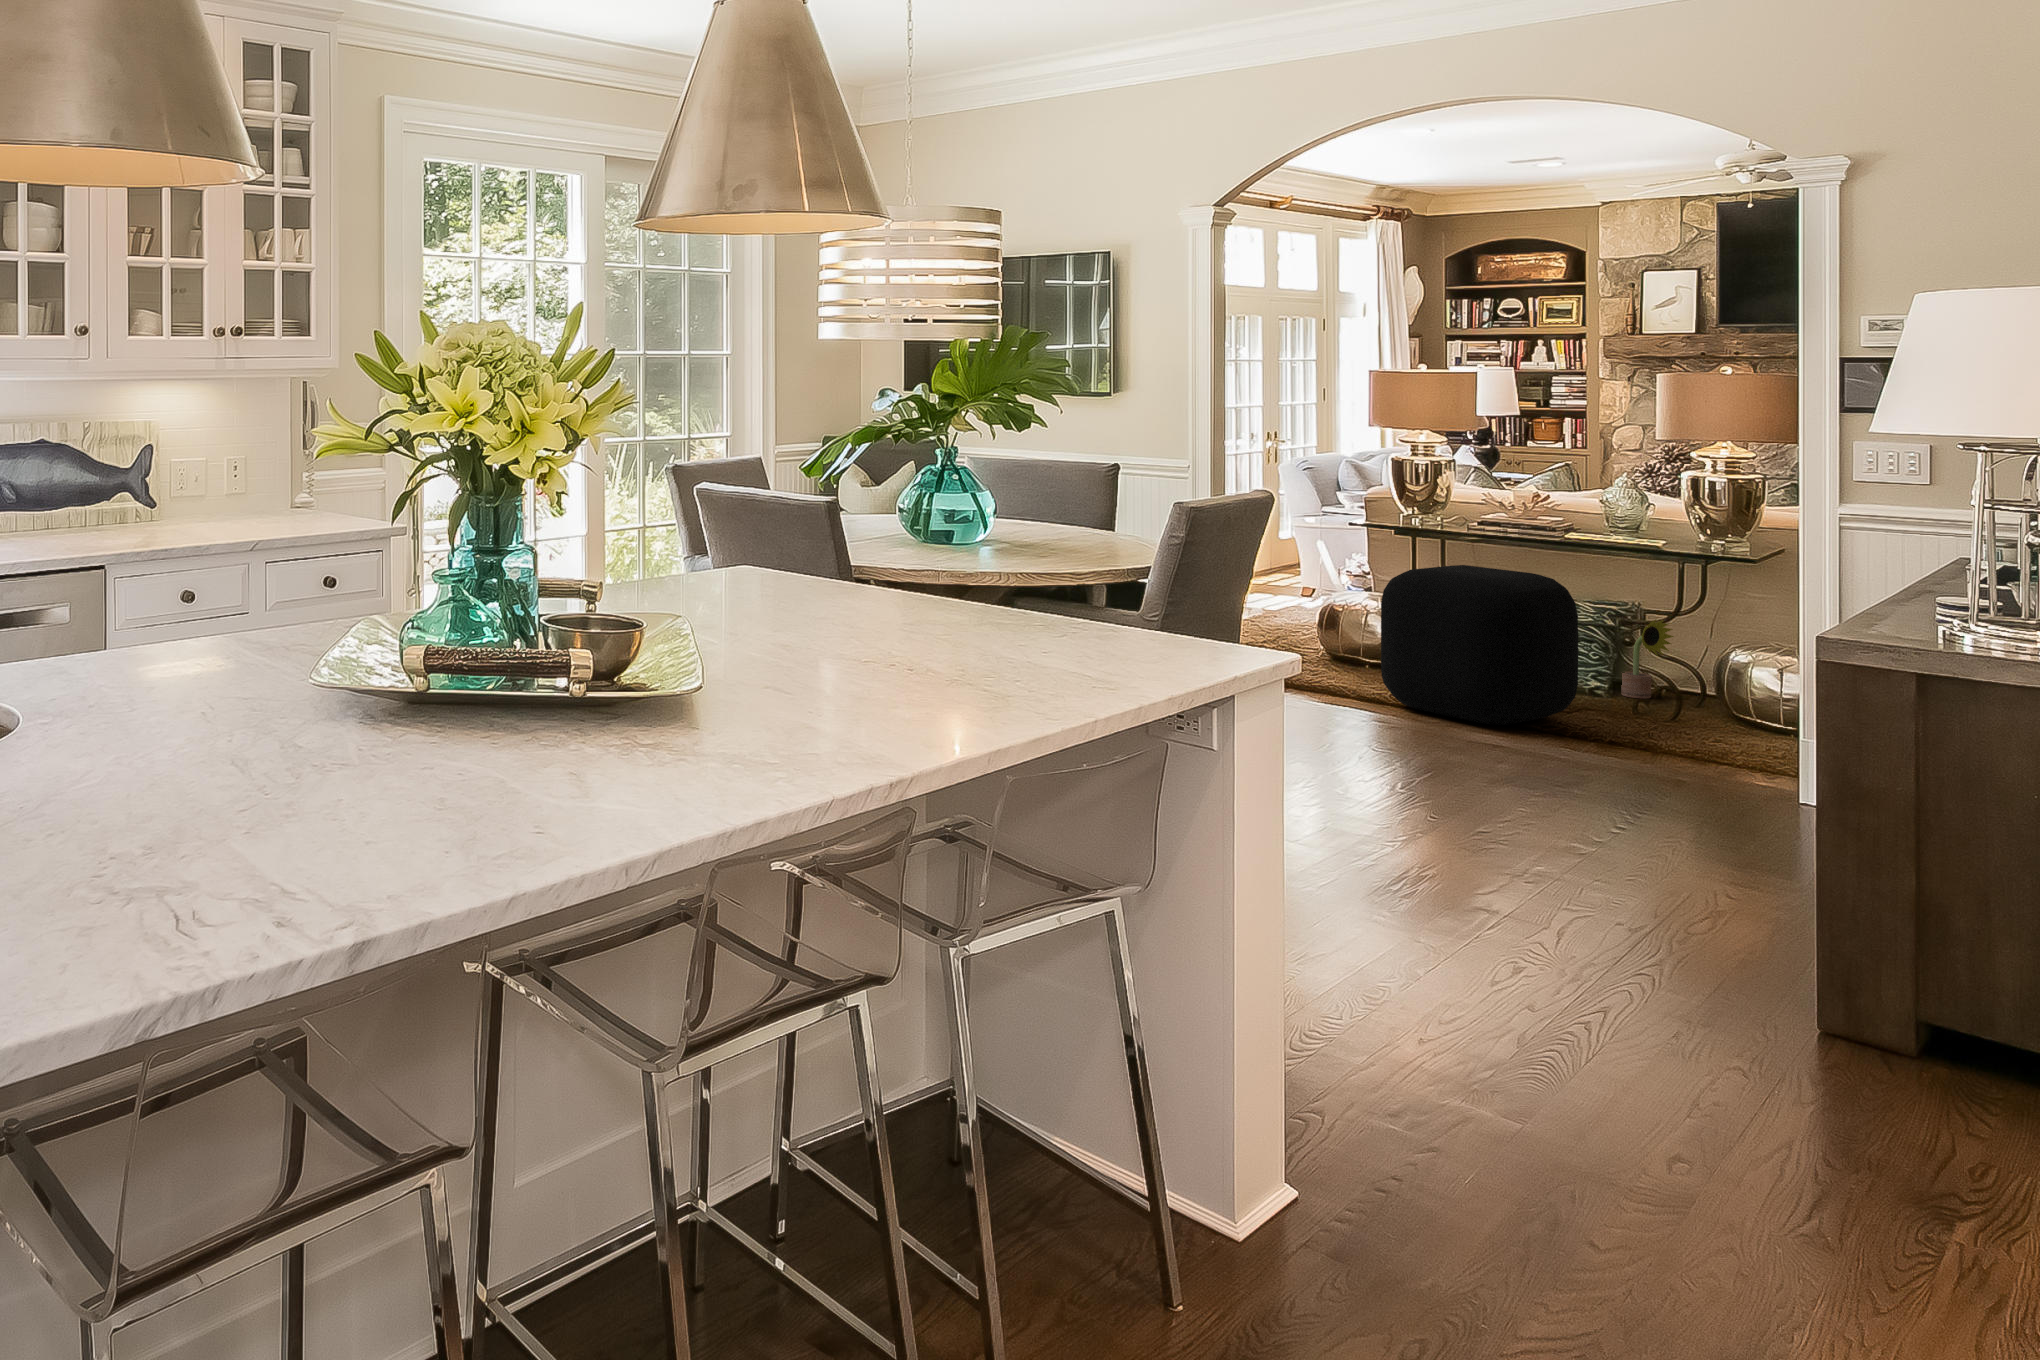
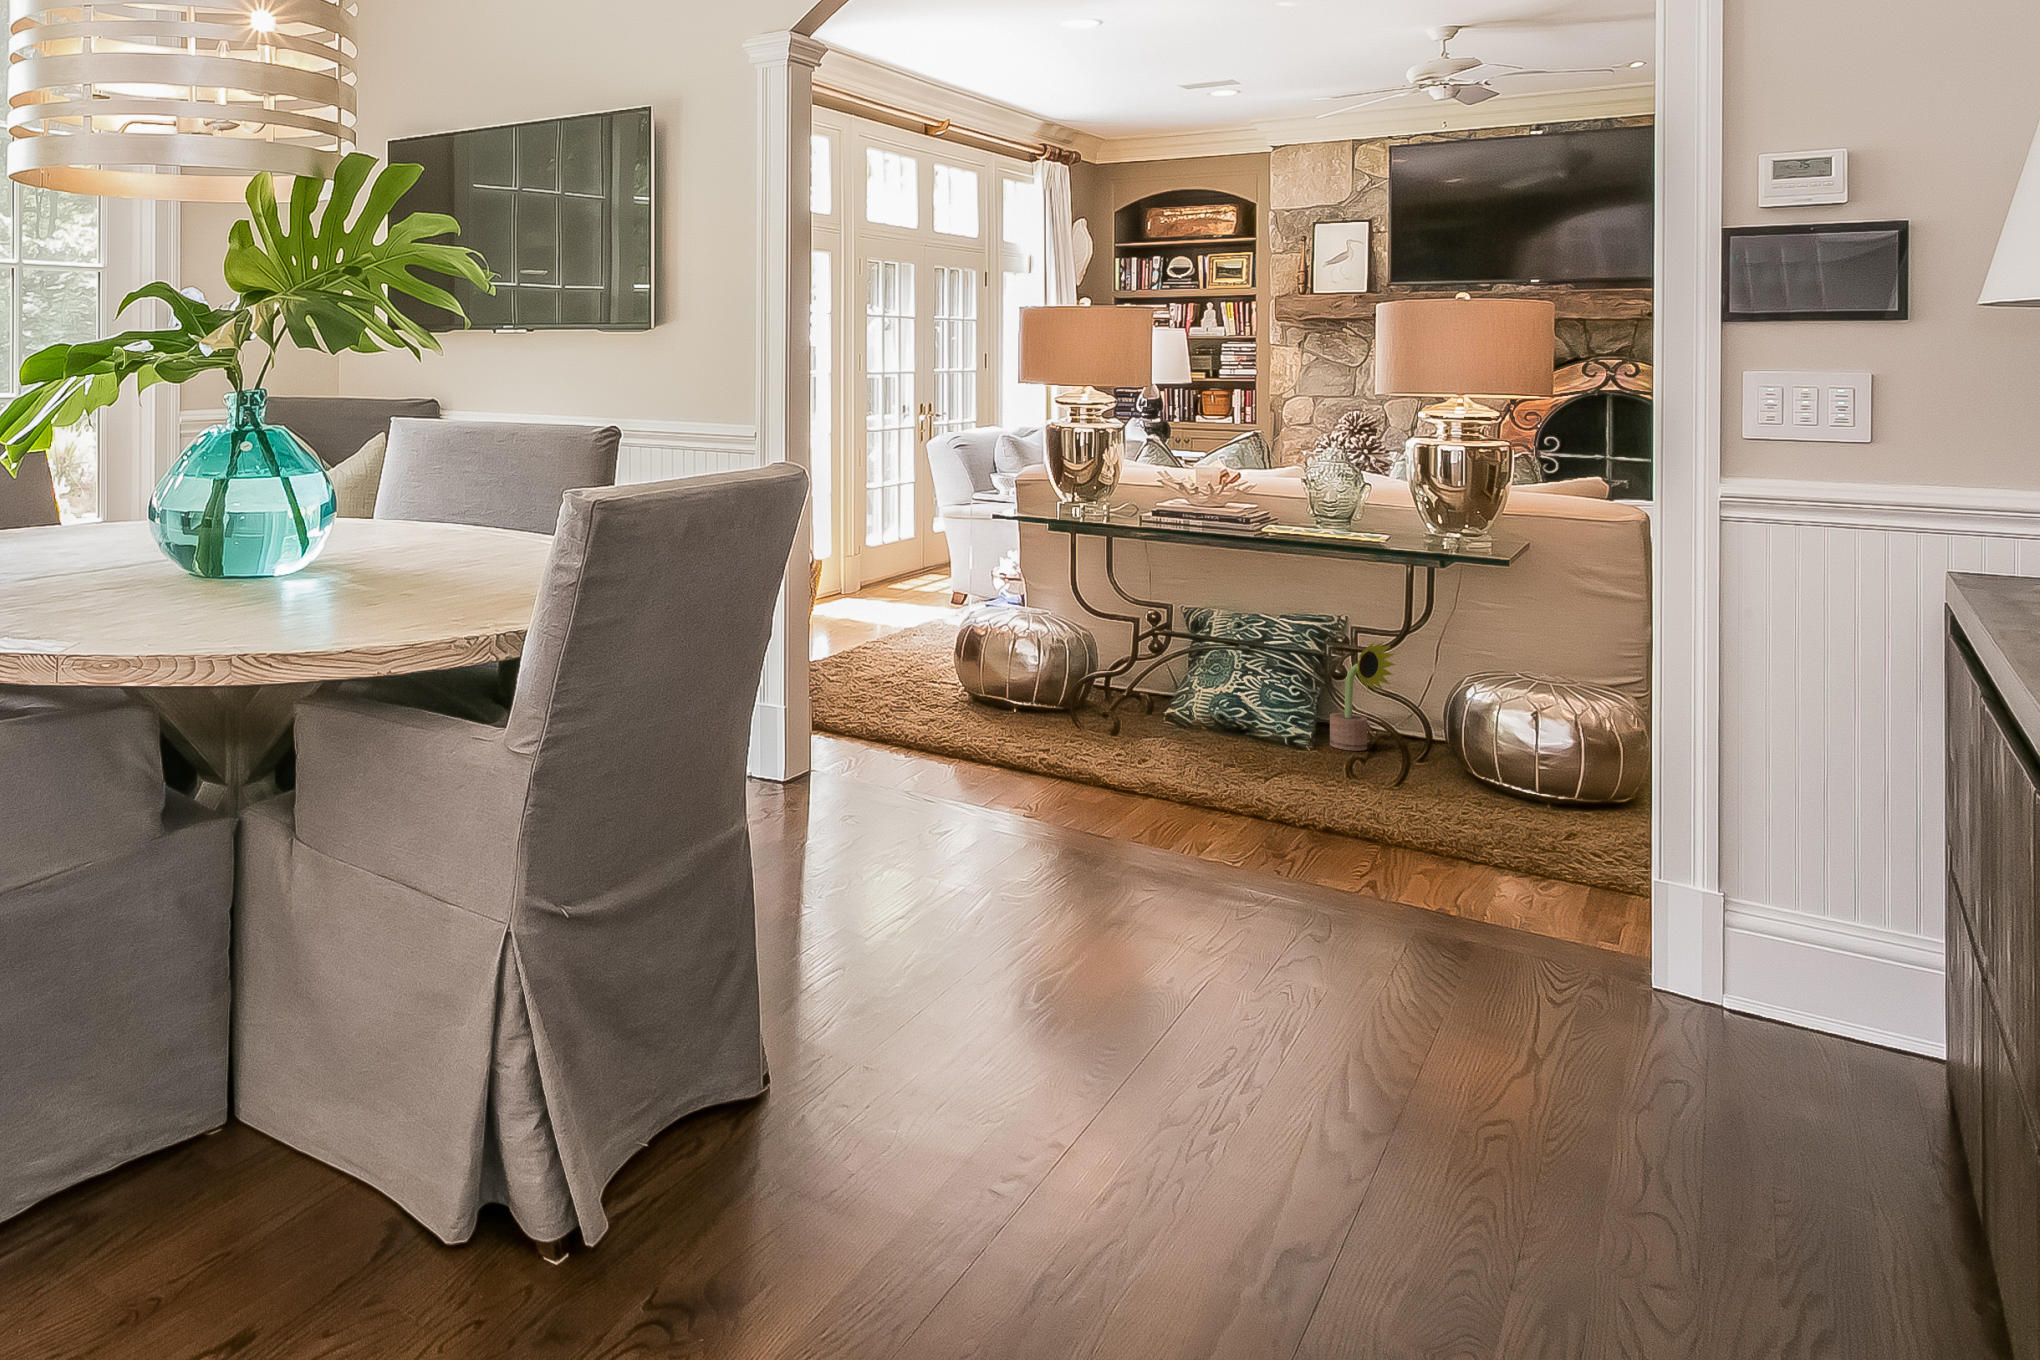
ottoman: present [1381,565,1578,725] -> none [1024,574,1285,811]

